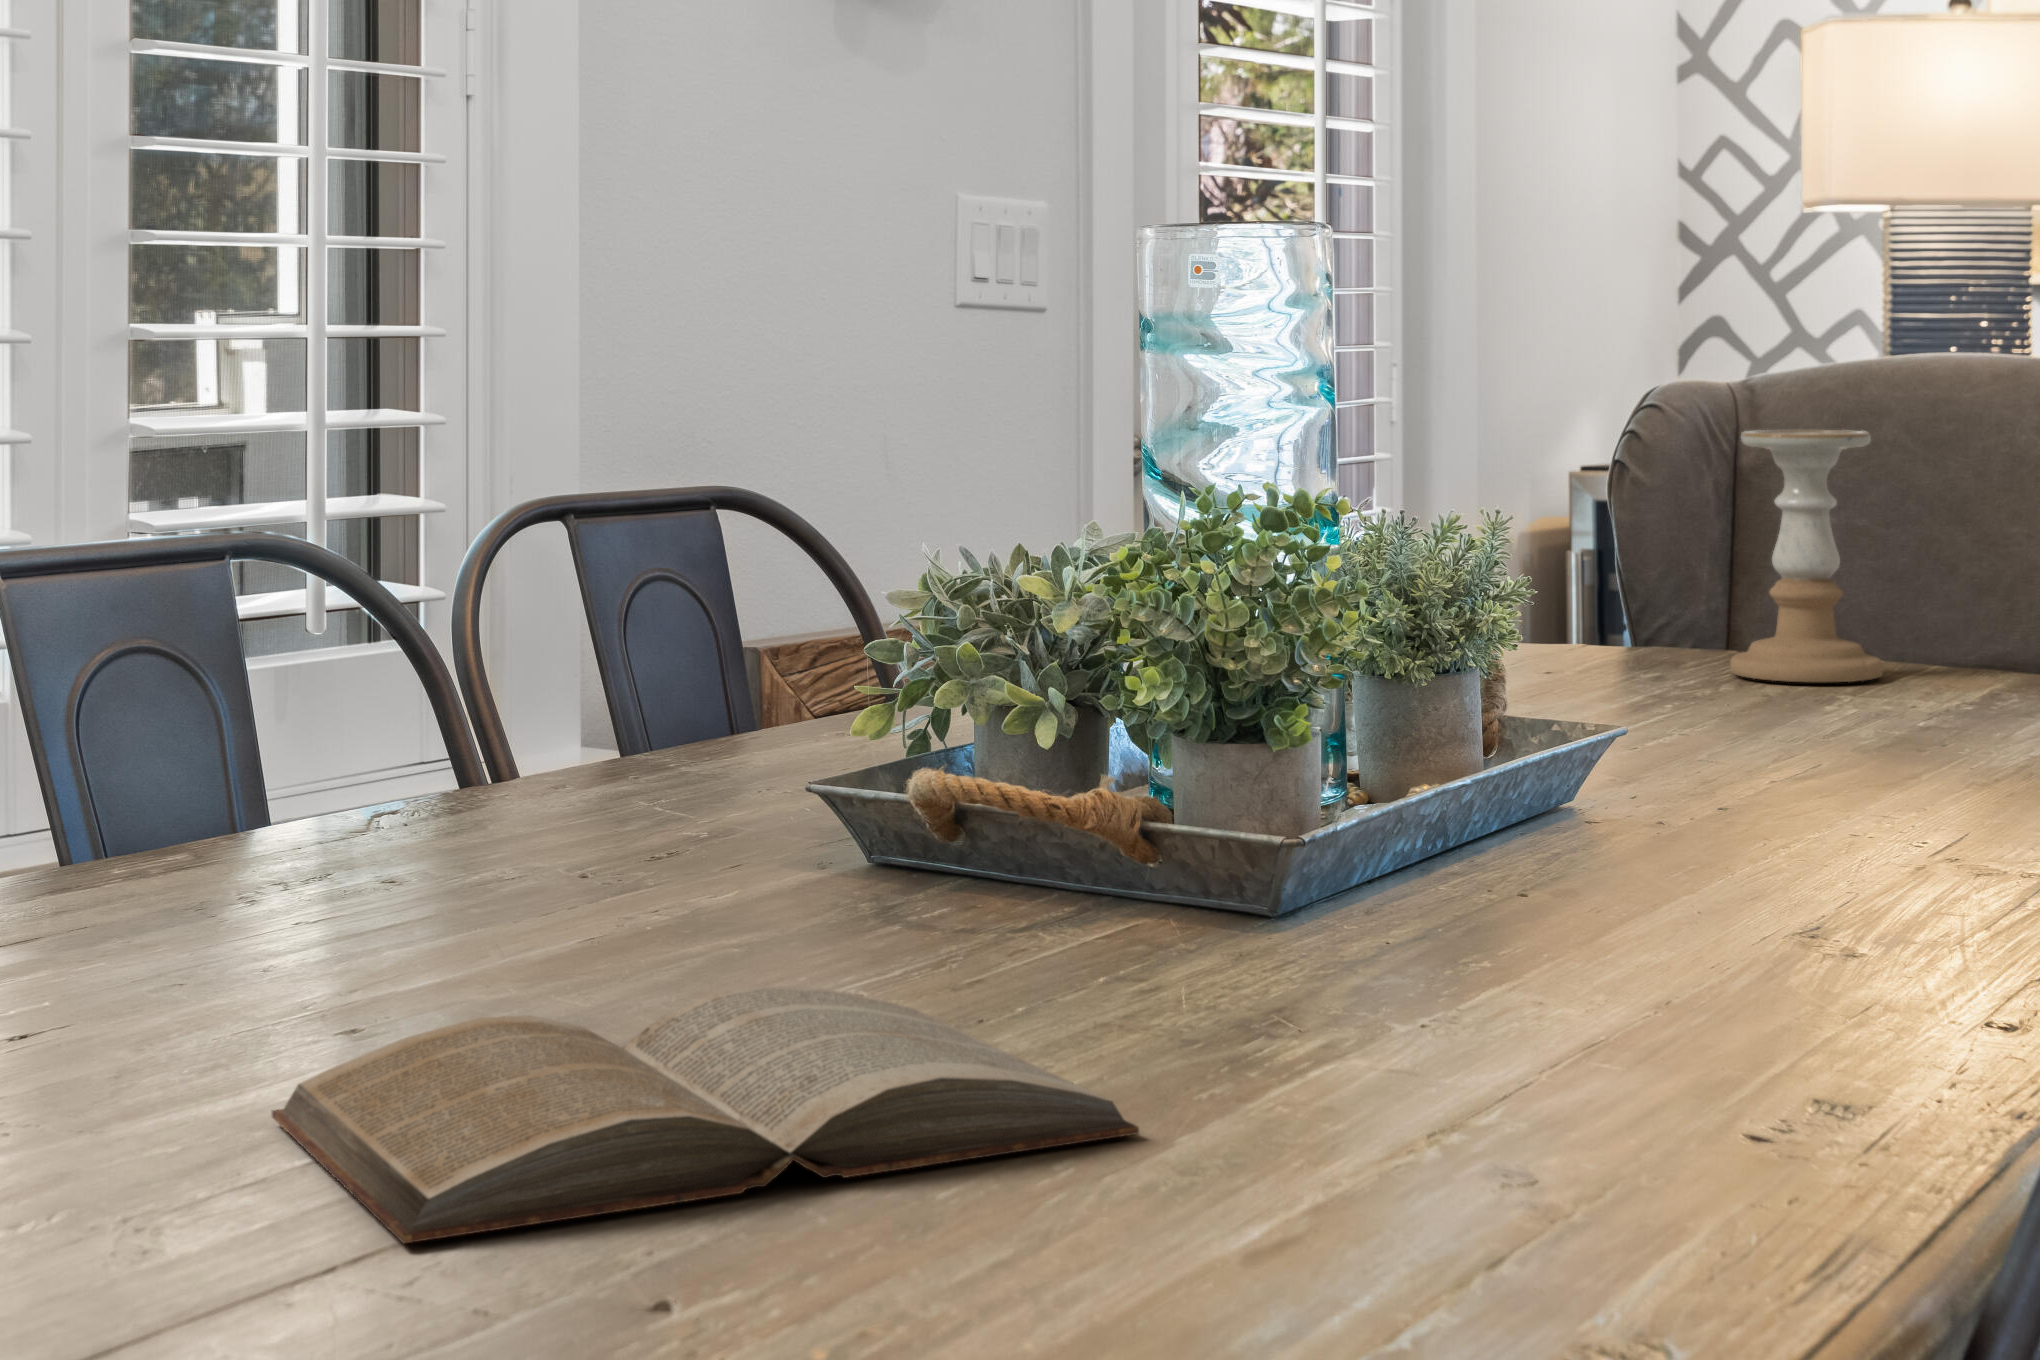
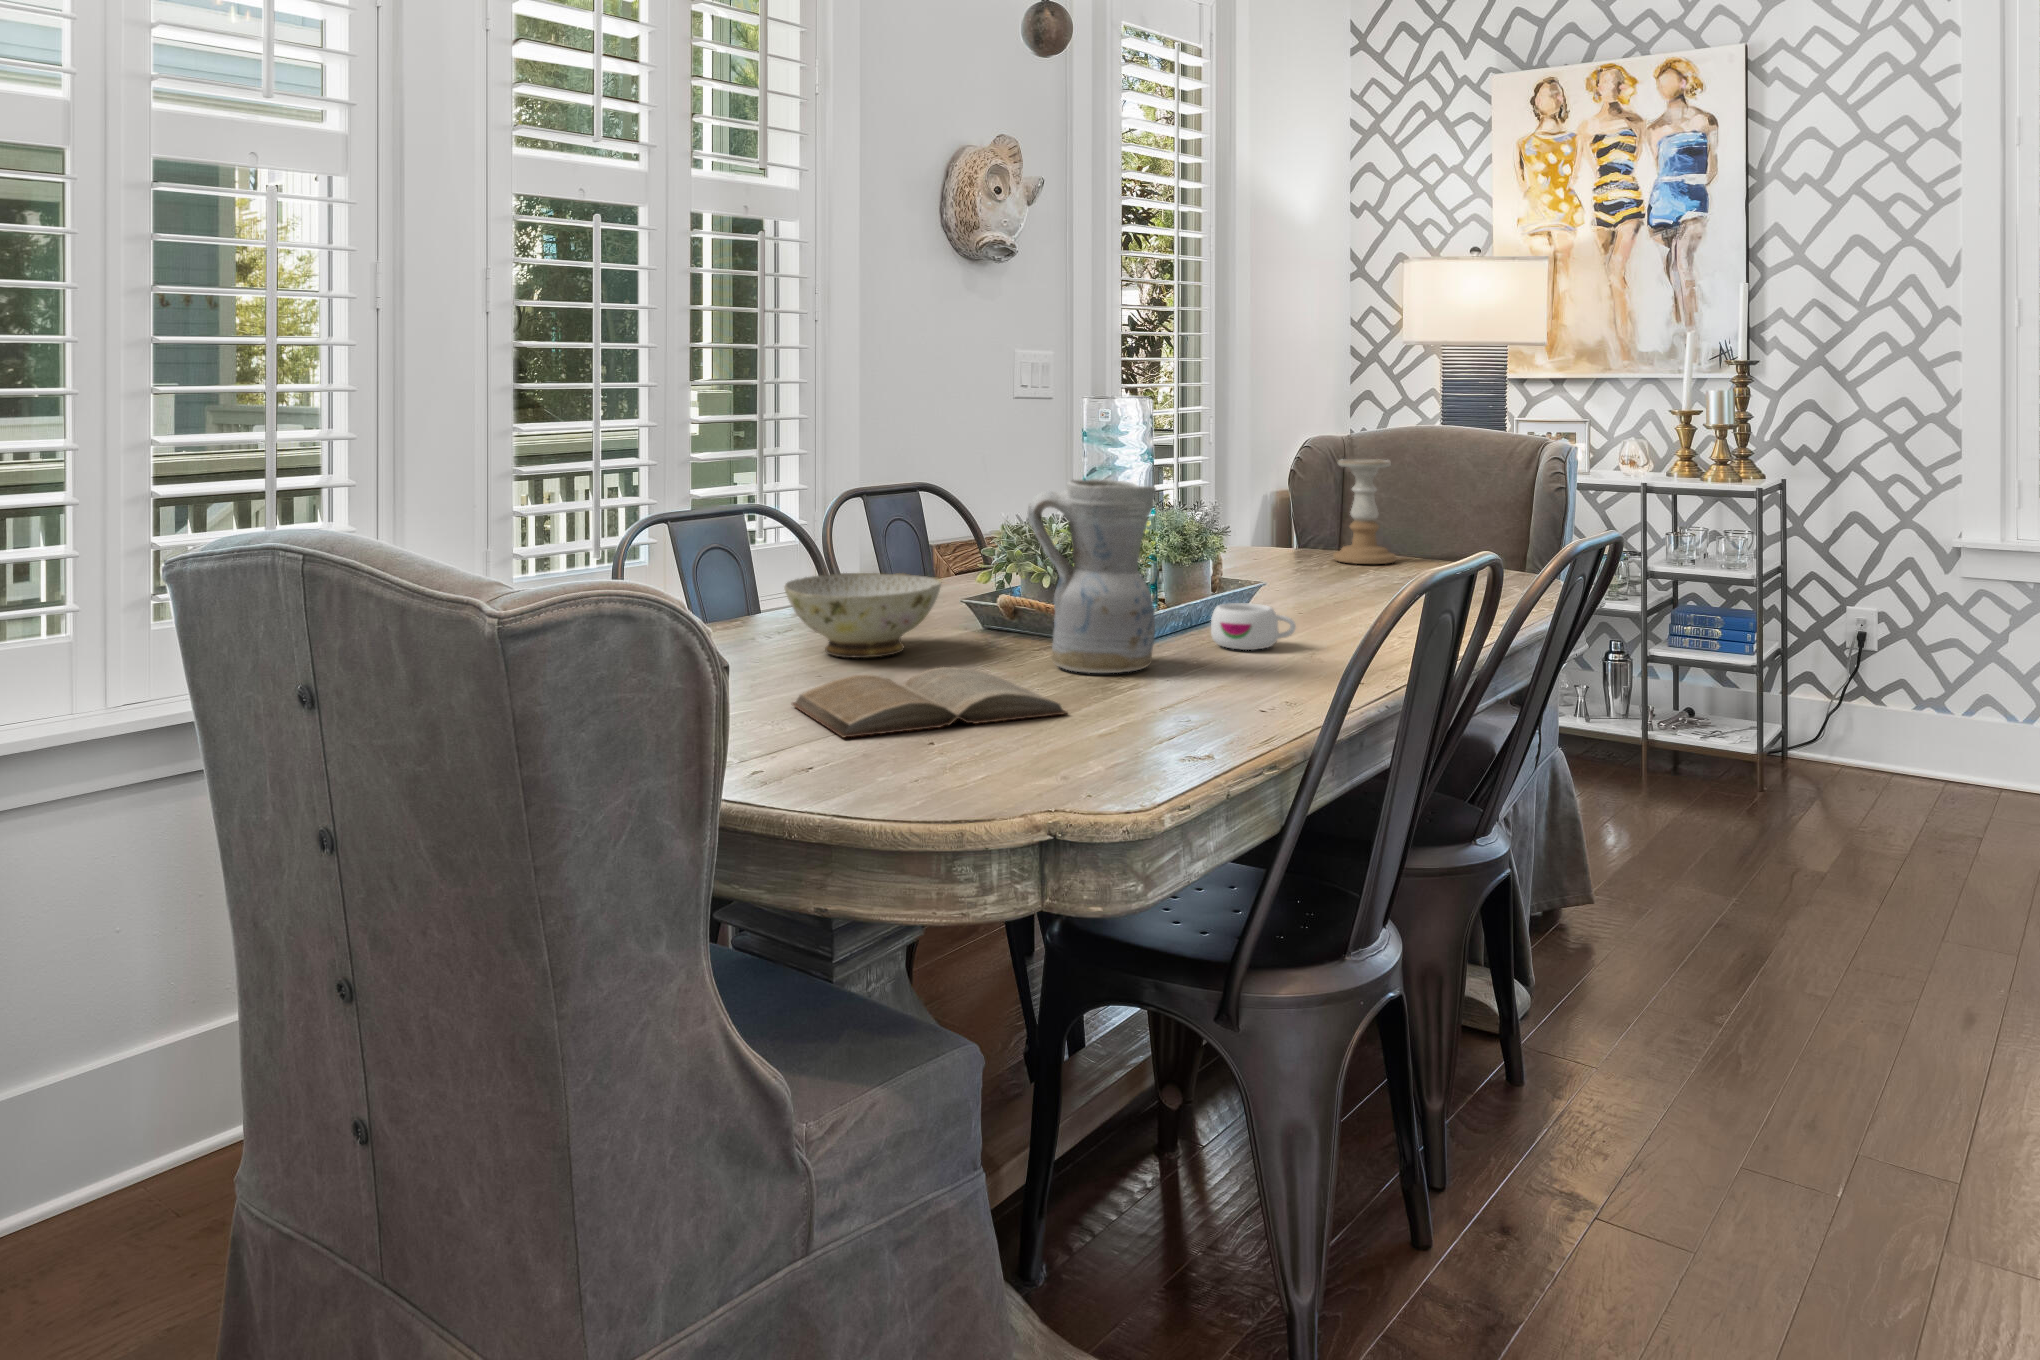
ceramic pitcher: none [1003,430,1375,990] -> present [1028,479,1156,673]
ceramic bowl: none [302,710,758,954] -> present [784,573,942,658]
mug: none [1508,781,1744,910] -> present [1211,603,1296,650]

